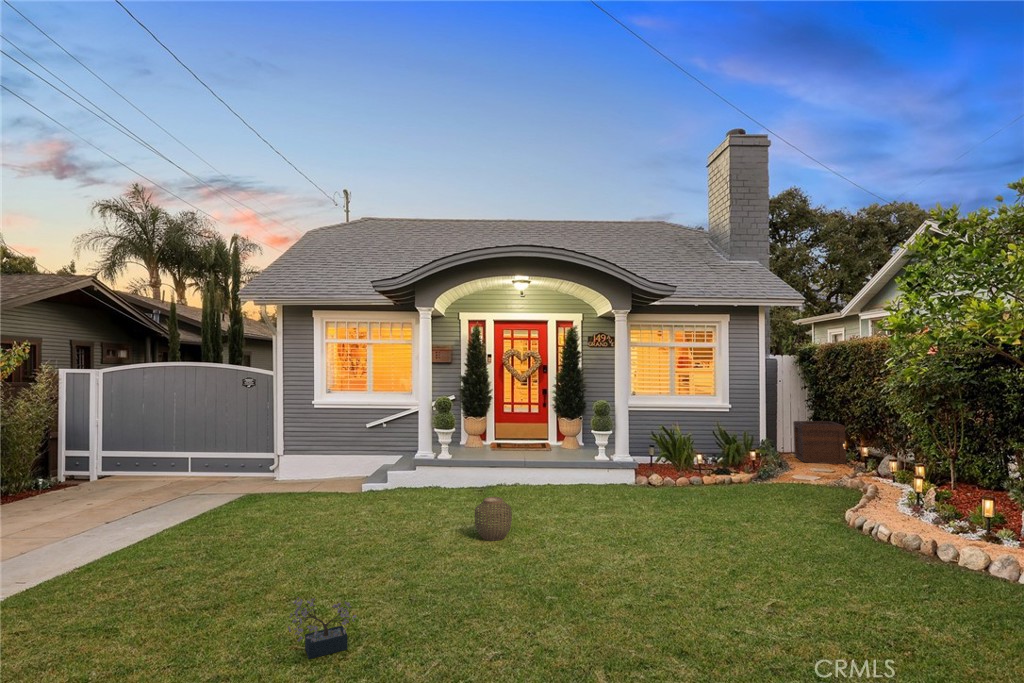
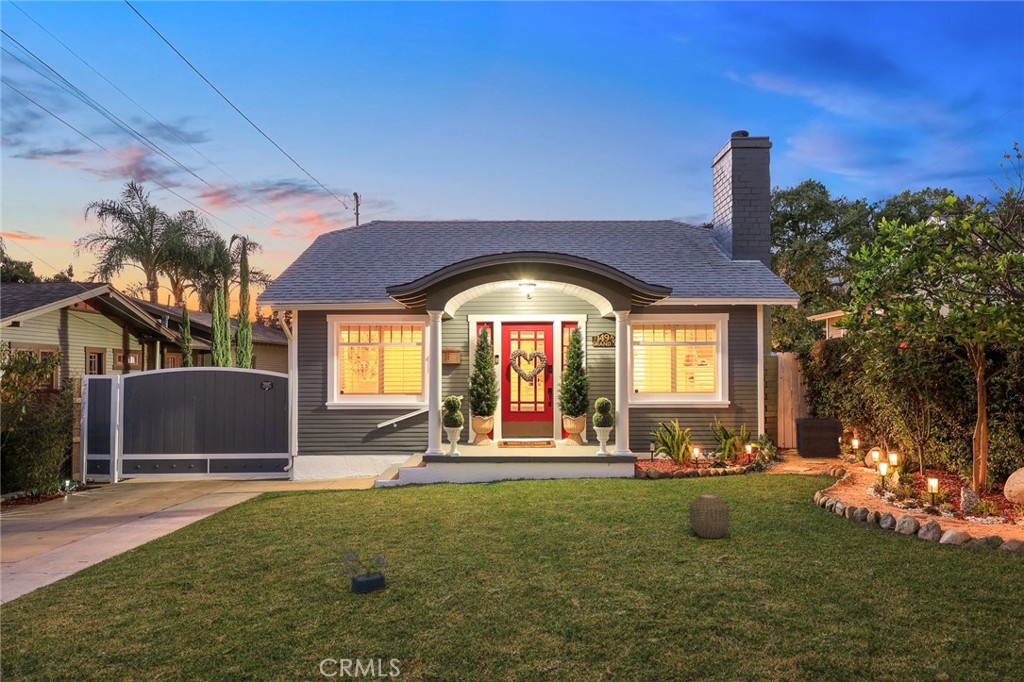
woven basket: present [475,497,512,541] -> present [689,494,730,538]

